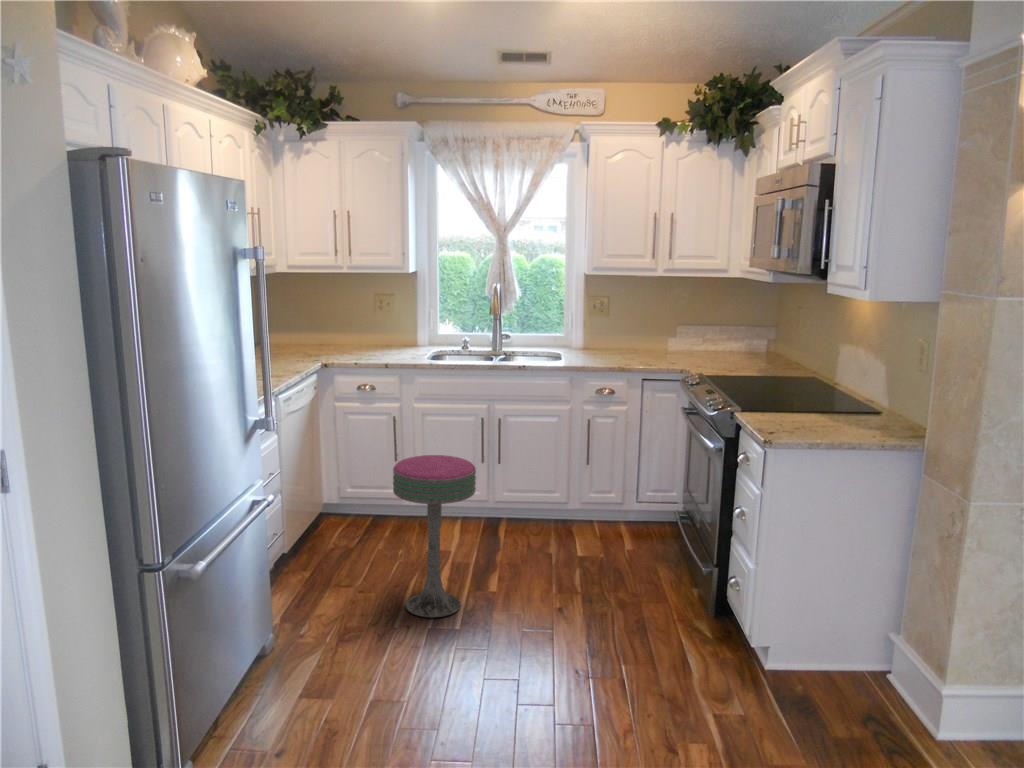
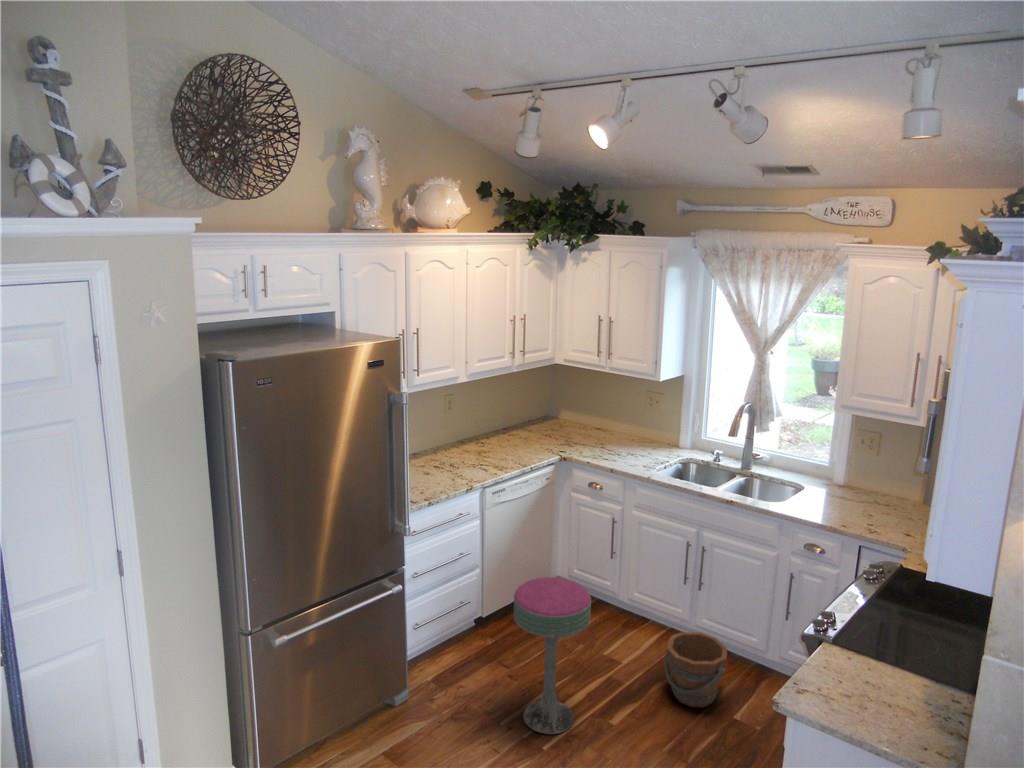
bucket: none [501,496,566,561] -> present [664,632,727,707]

